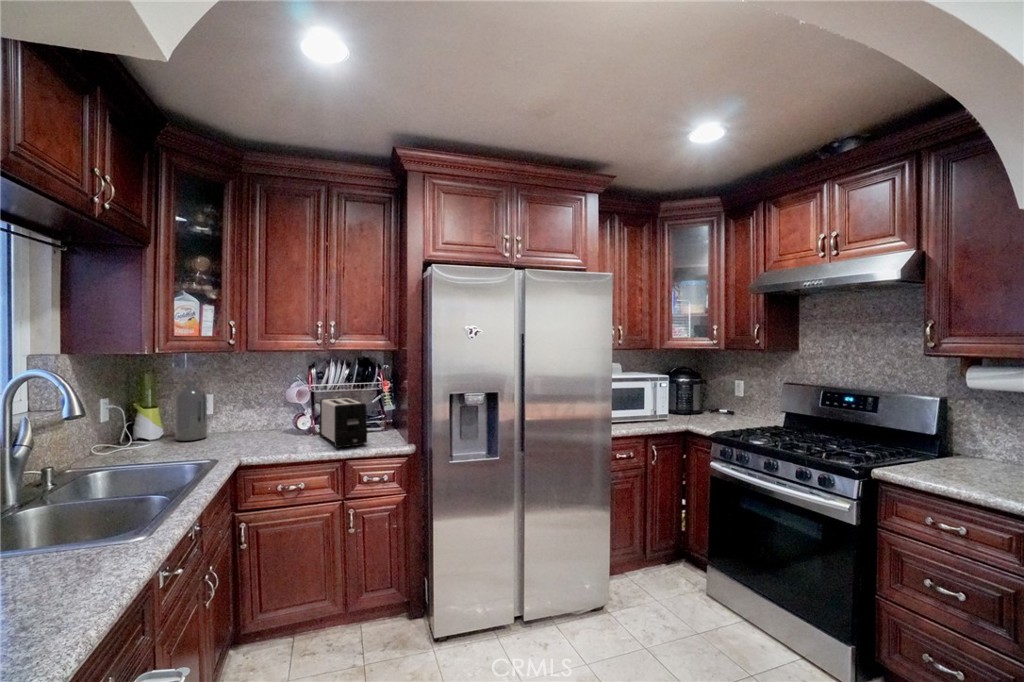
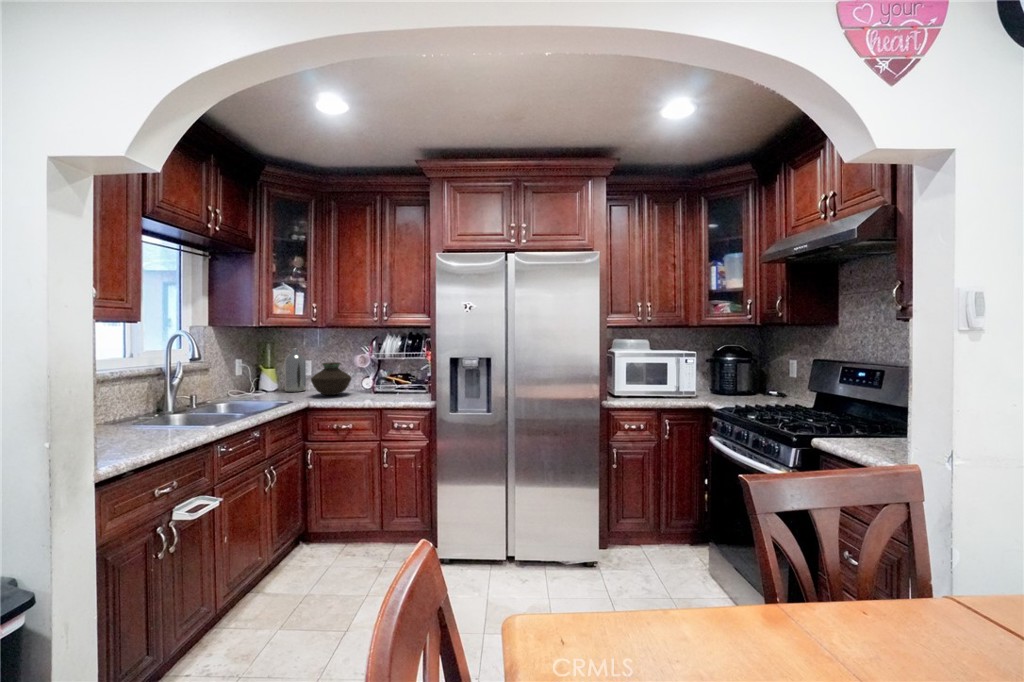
toaster: present [319,397,368,448] -> none [374,364,399,400]
vase: none [230,399,287,444] -> present [311,362,351,395]

